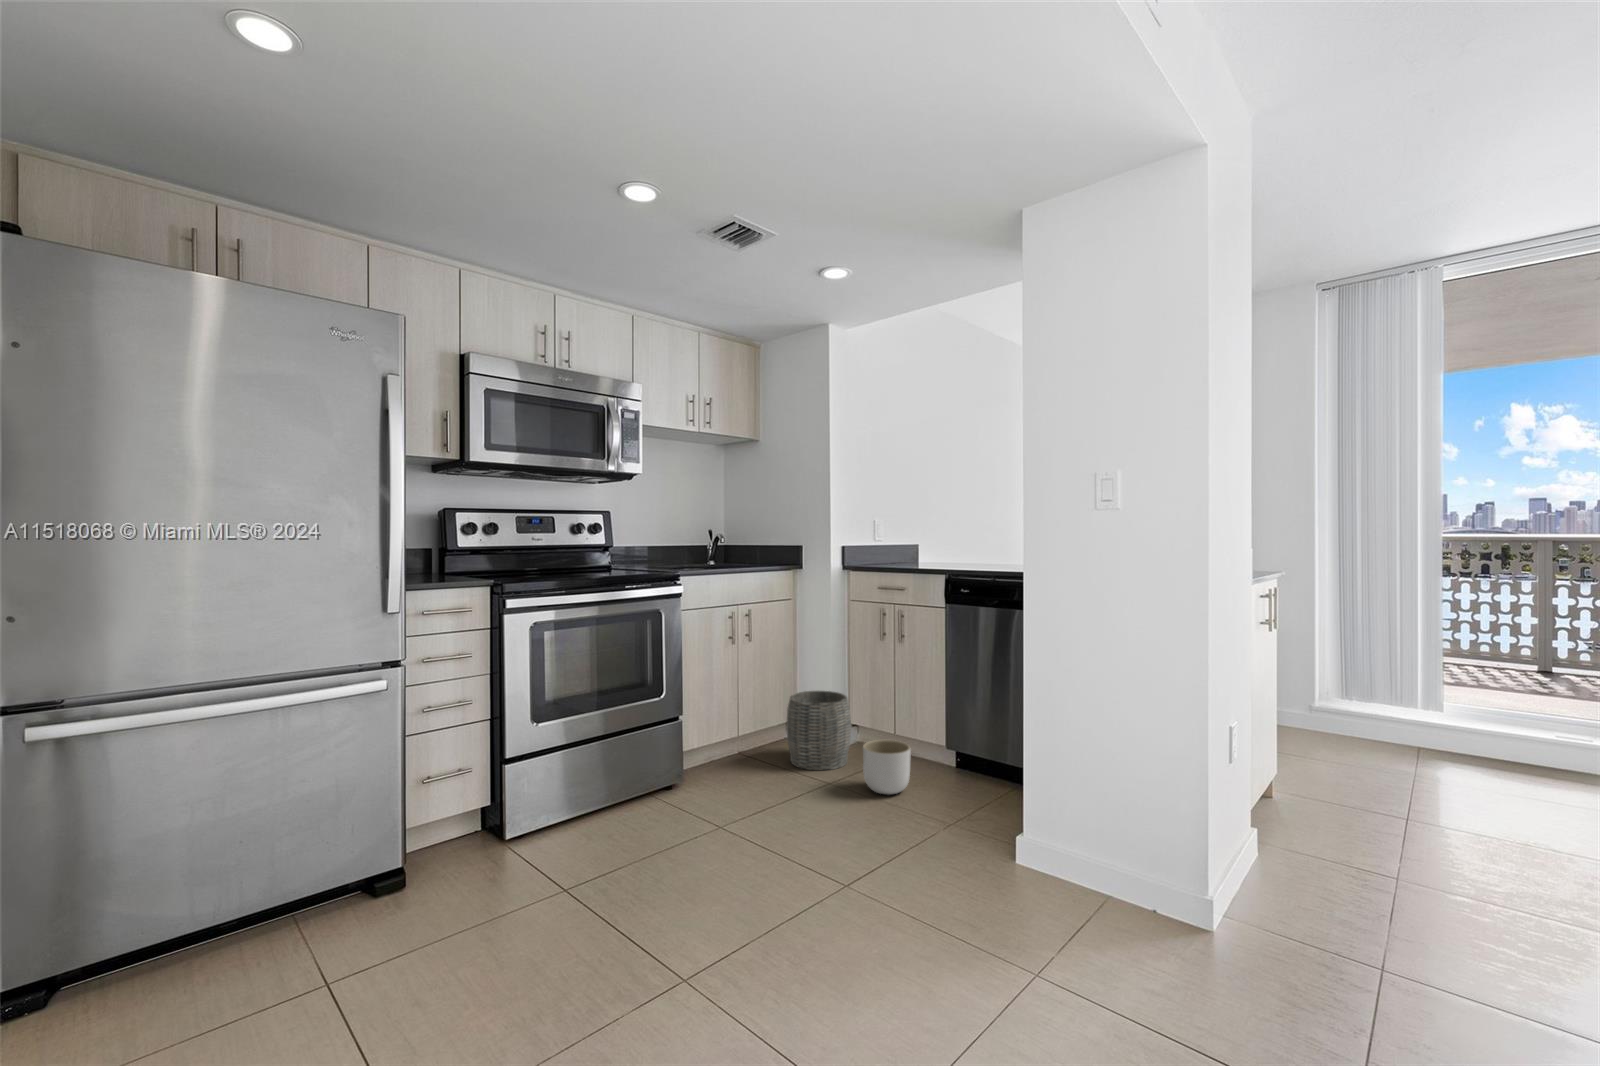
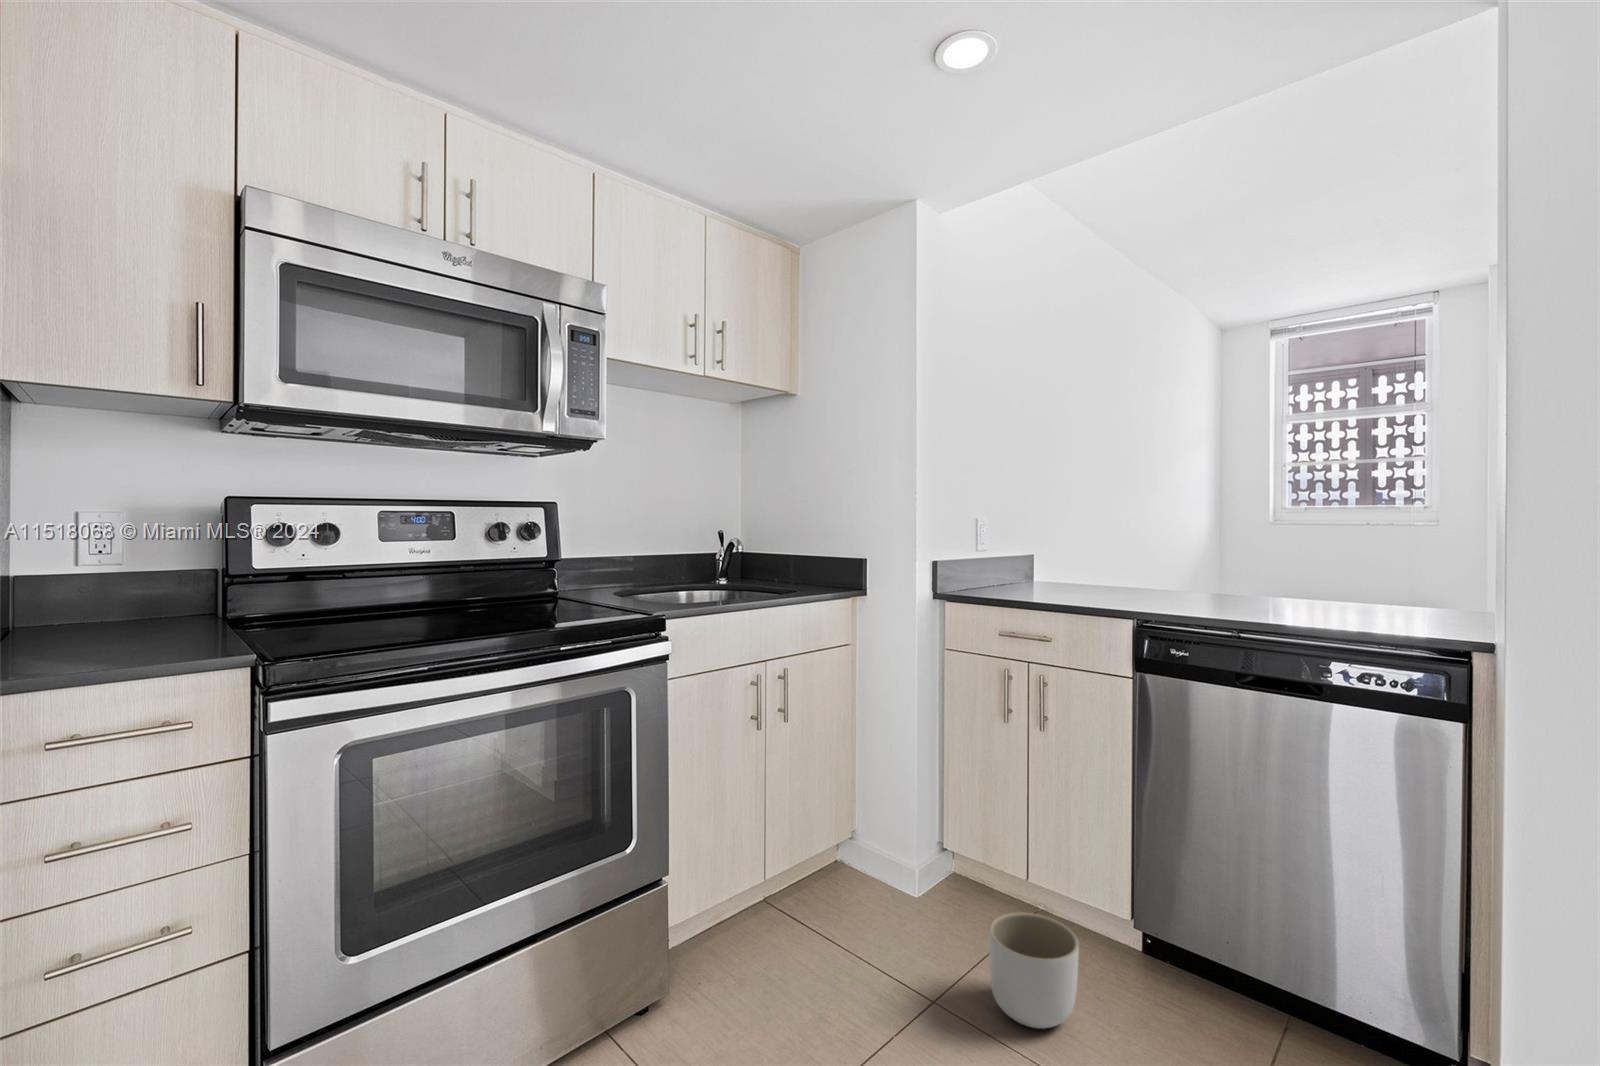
woven basket: present [787,691,851,771] -> none [845,798,952,948]

